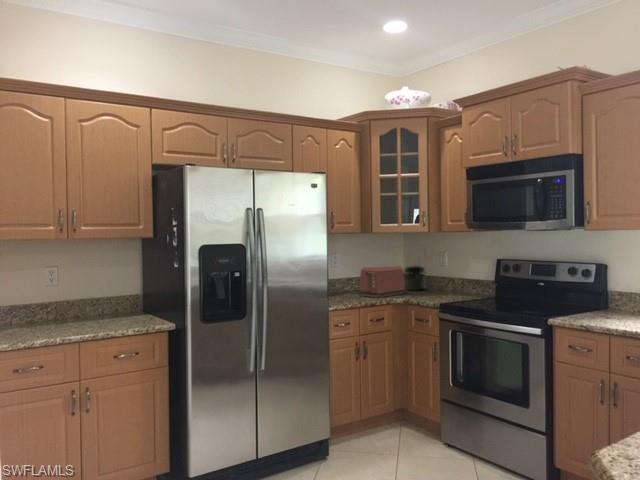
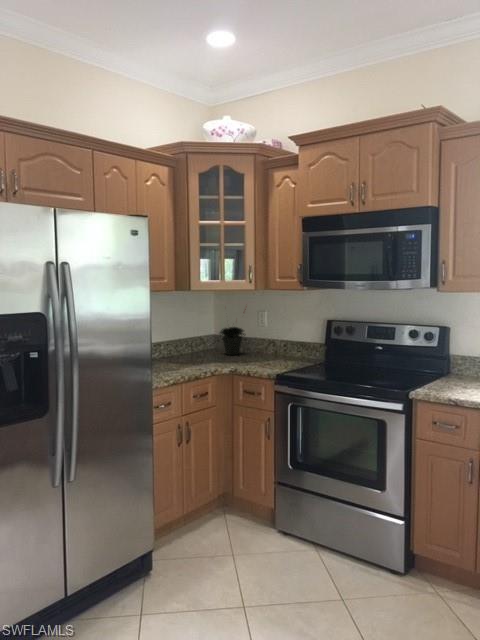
toaster: present [359,265,405,297] -> none [174,328,225,367]

